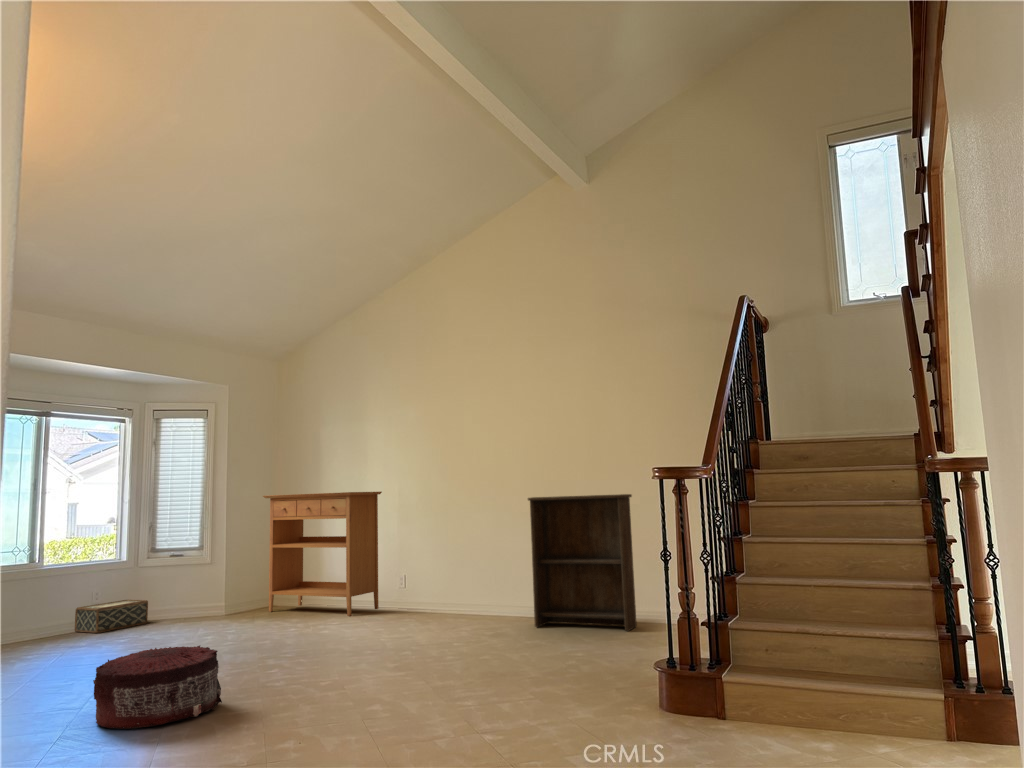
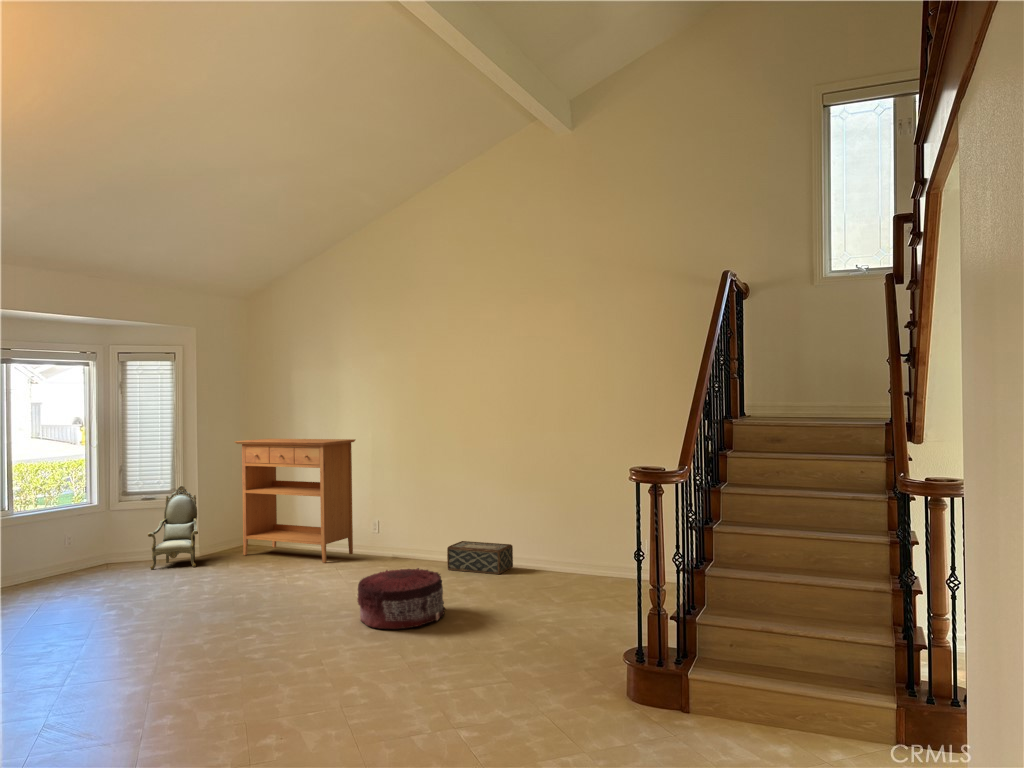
bookshelf: present [528,494,637,631] -> none [503,456,606,590]
armchair: none [166,515,224,624] -> present [148,485,198,570]
woven basket: present [75,600,148,633] -> present [447,541,513,574]
pouf: present [93,645,222,729] -> present [358,568,446,629]

